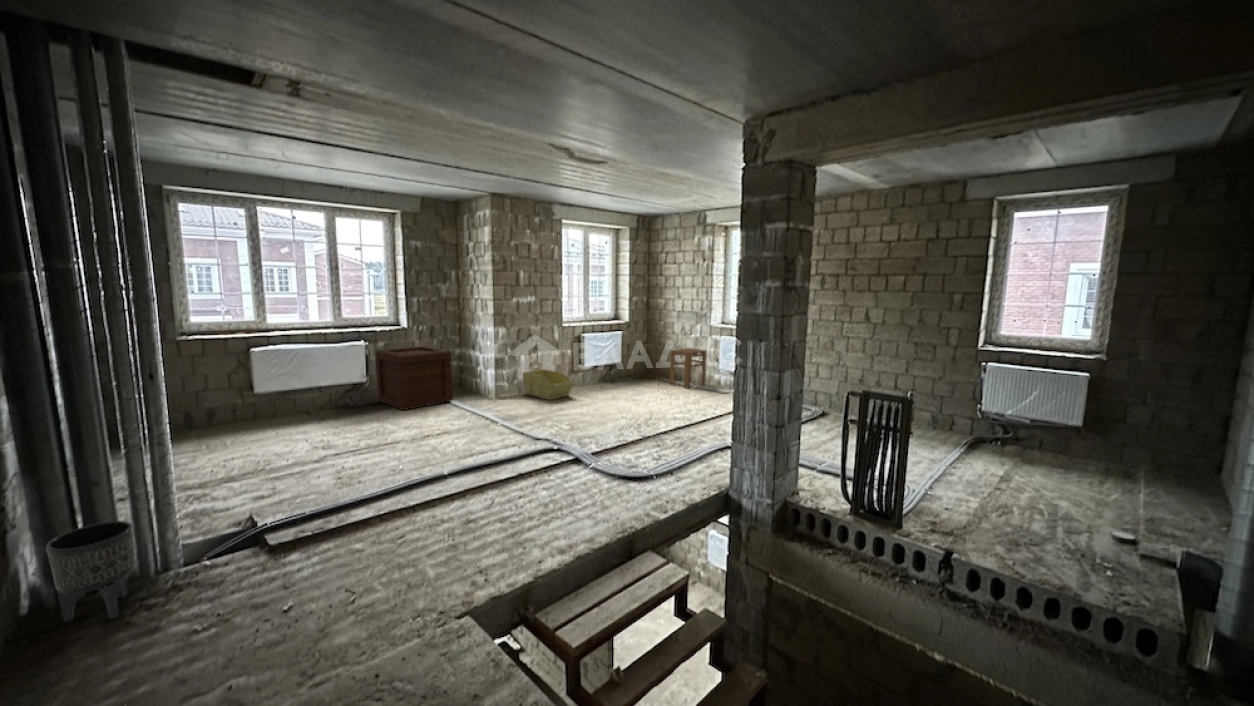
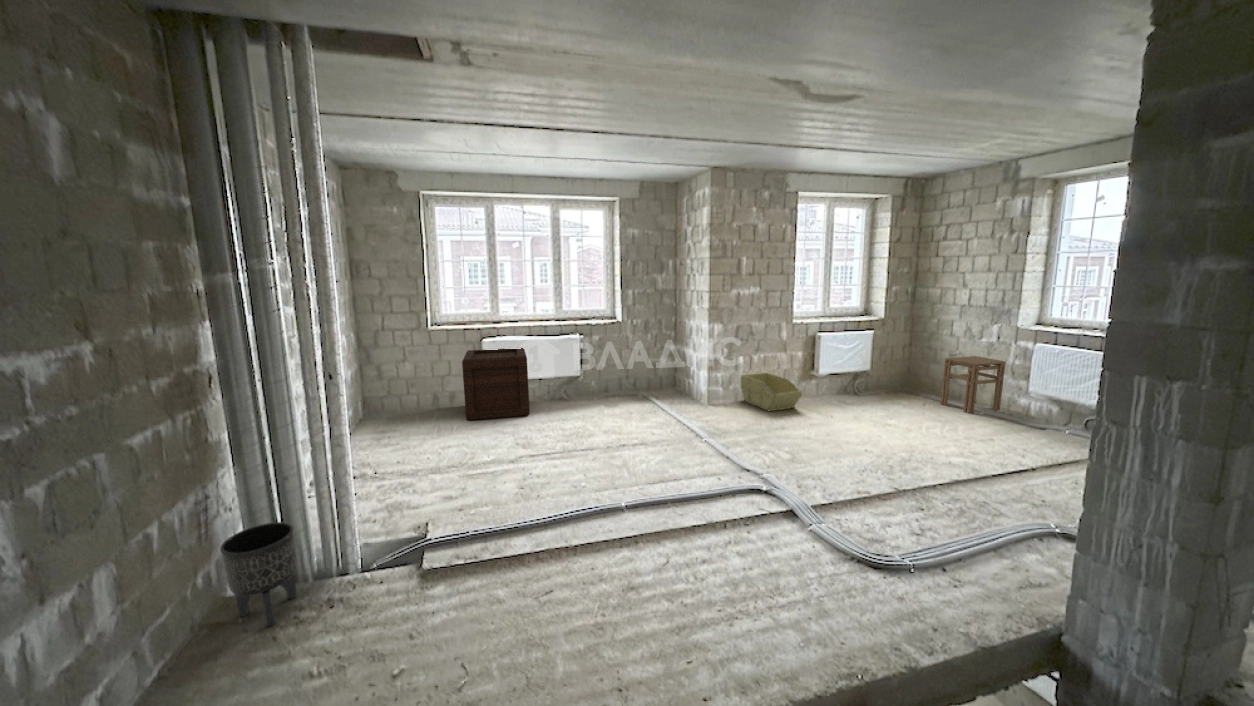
wooden crate: present [375,346,453,410] -> present [462,348,530,420]

